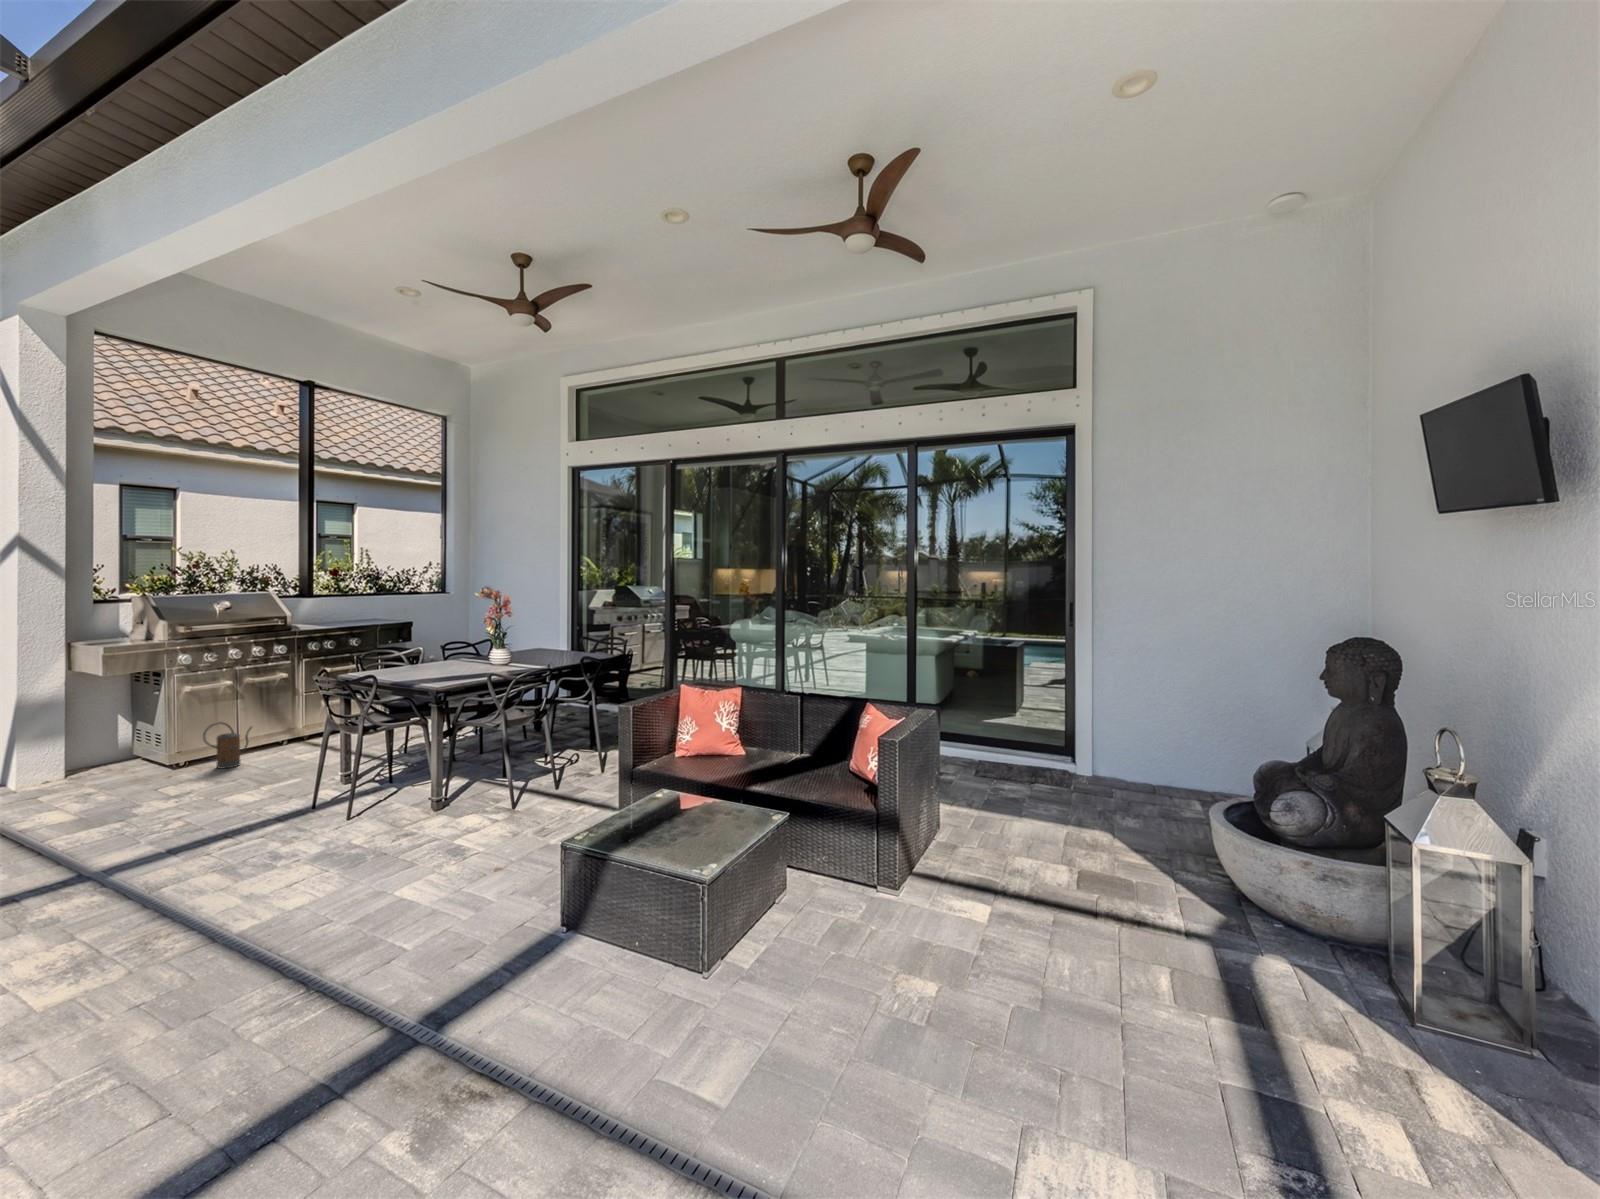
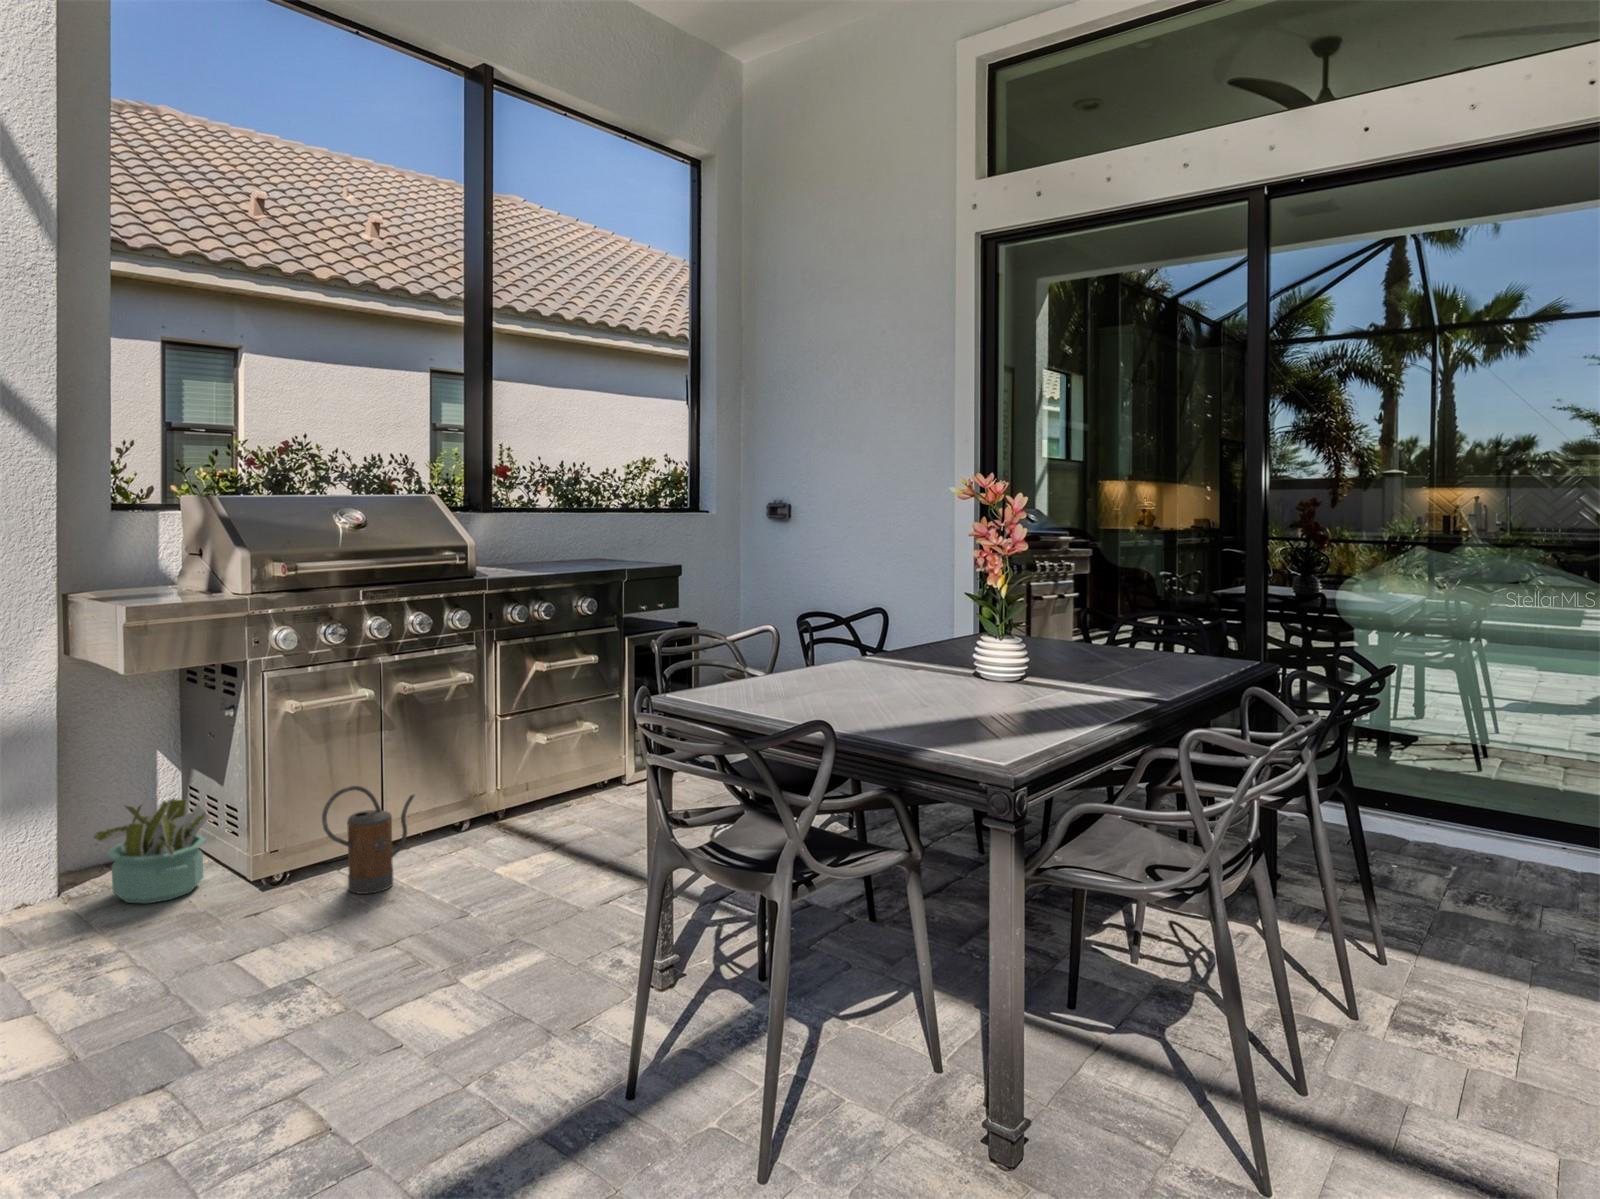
decorative plant: none [76,732,145,778] -> present [86,798,210,903]

